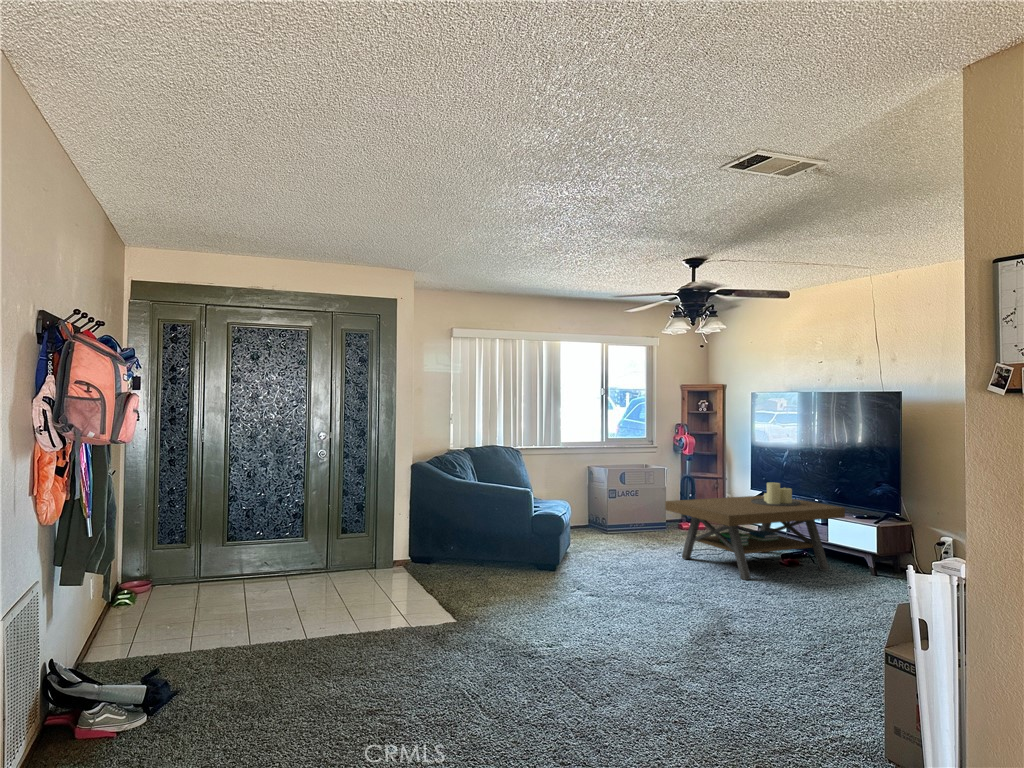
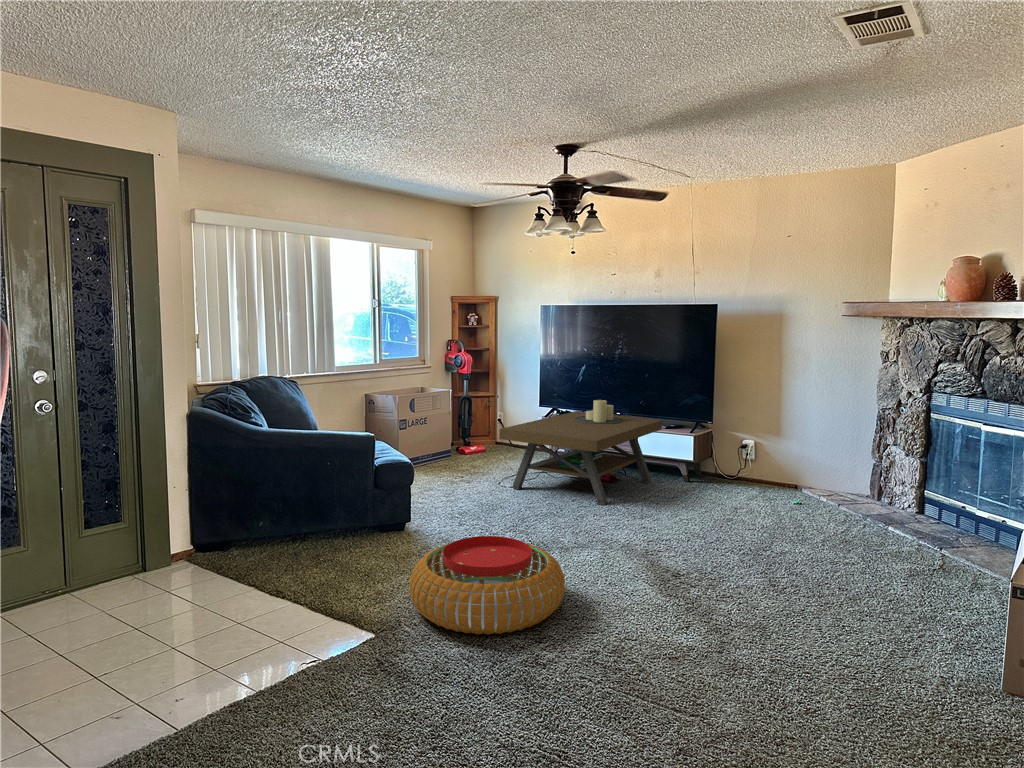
pouf: none [486,568,604,635] -> present [409,536,565,635]

